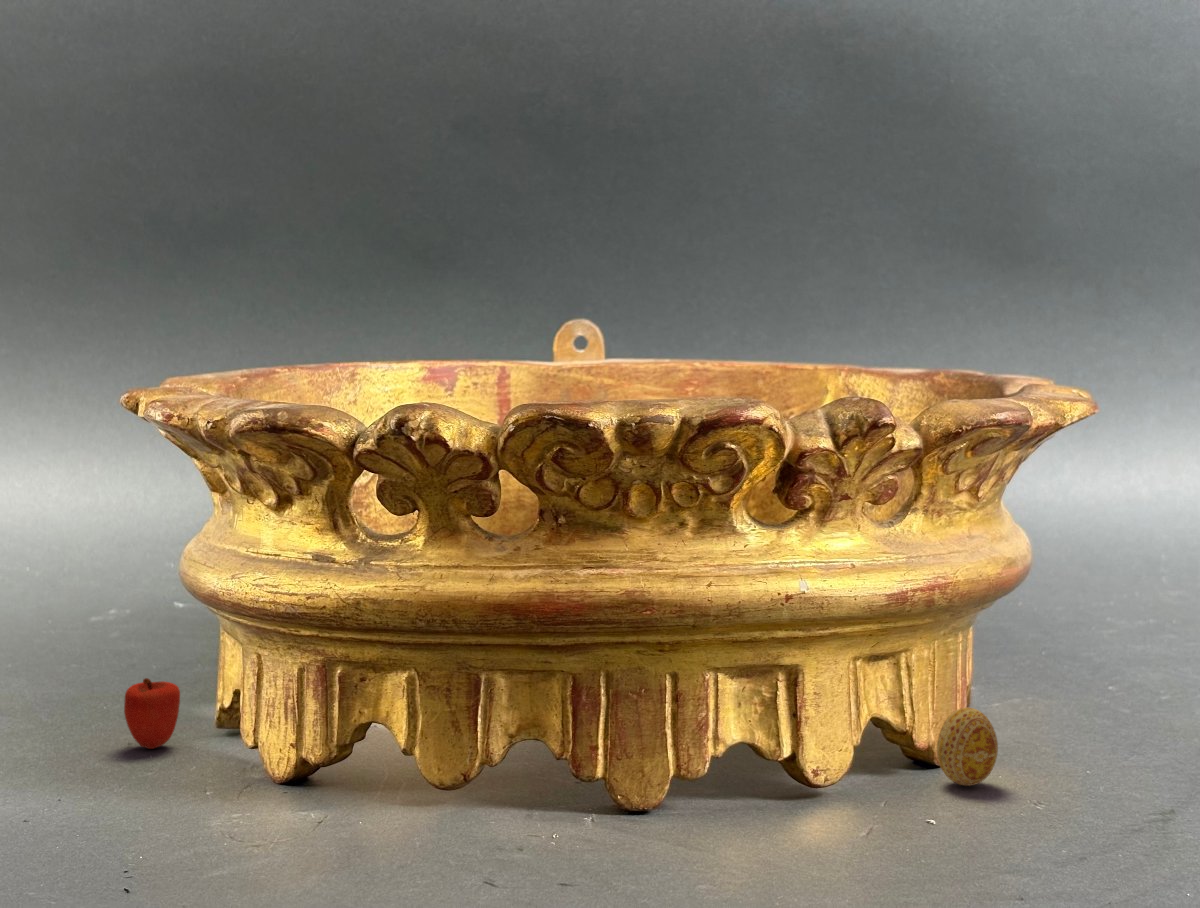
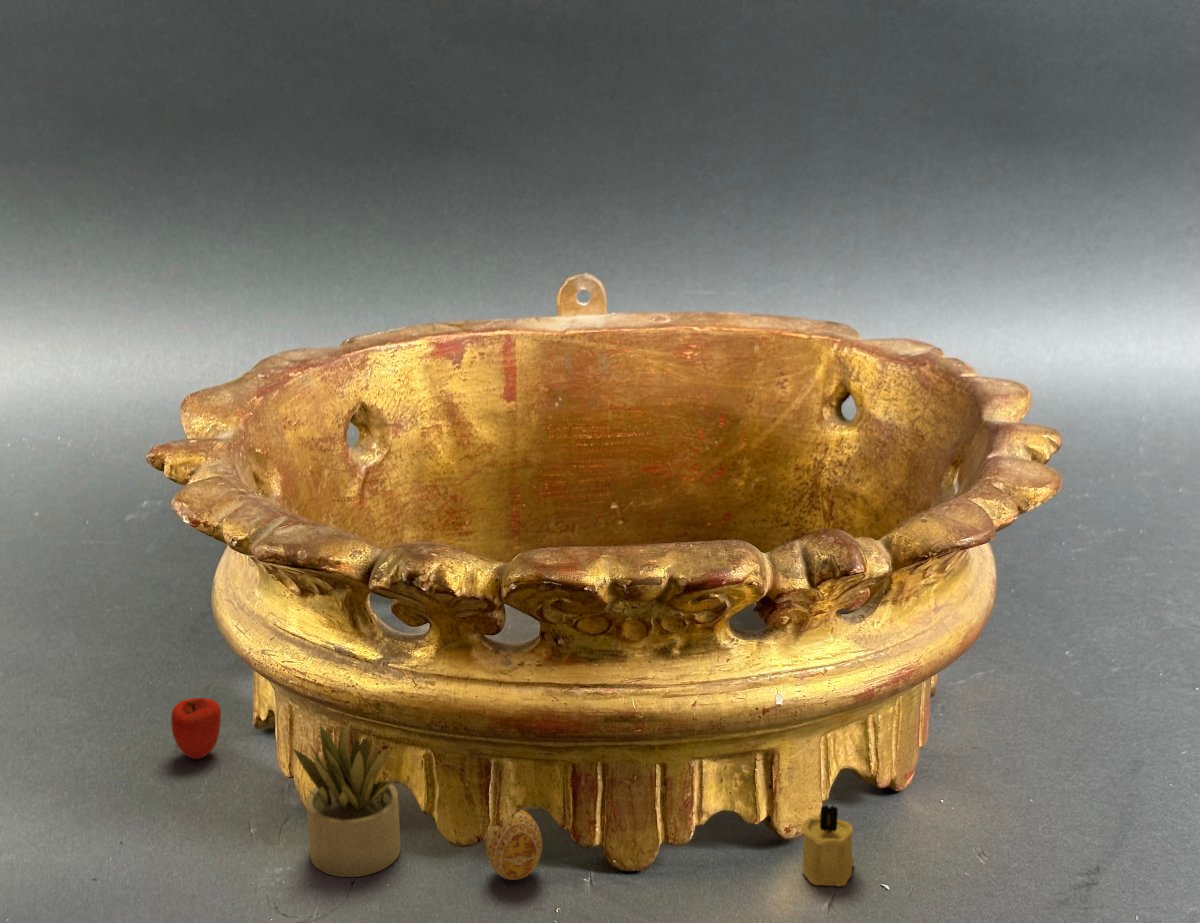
succulent plant: none [259,645,384,823] -> present [293,722,401,877]
decorative egg: present [937,708,998,786] -> present [486,810,542,880]
candle: none [831,734,892,827] -> present [802,805,854,886]

